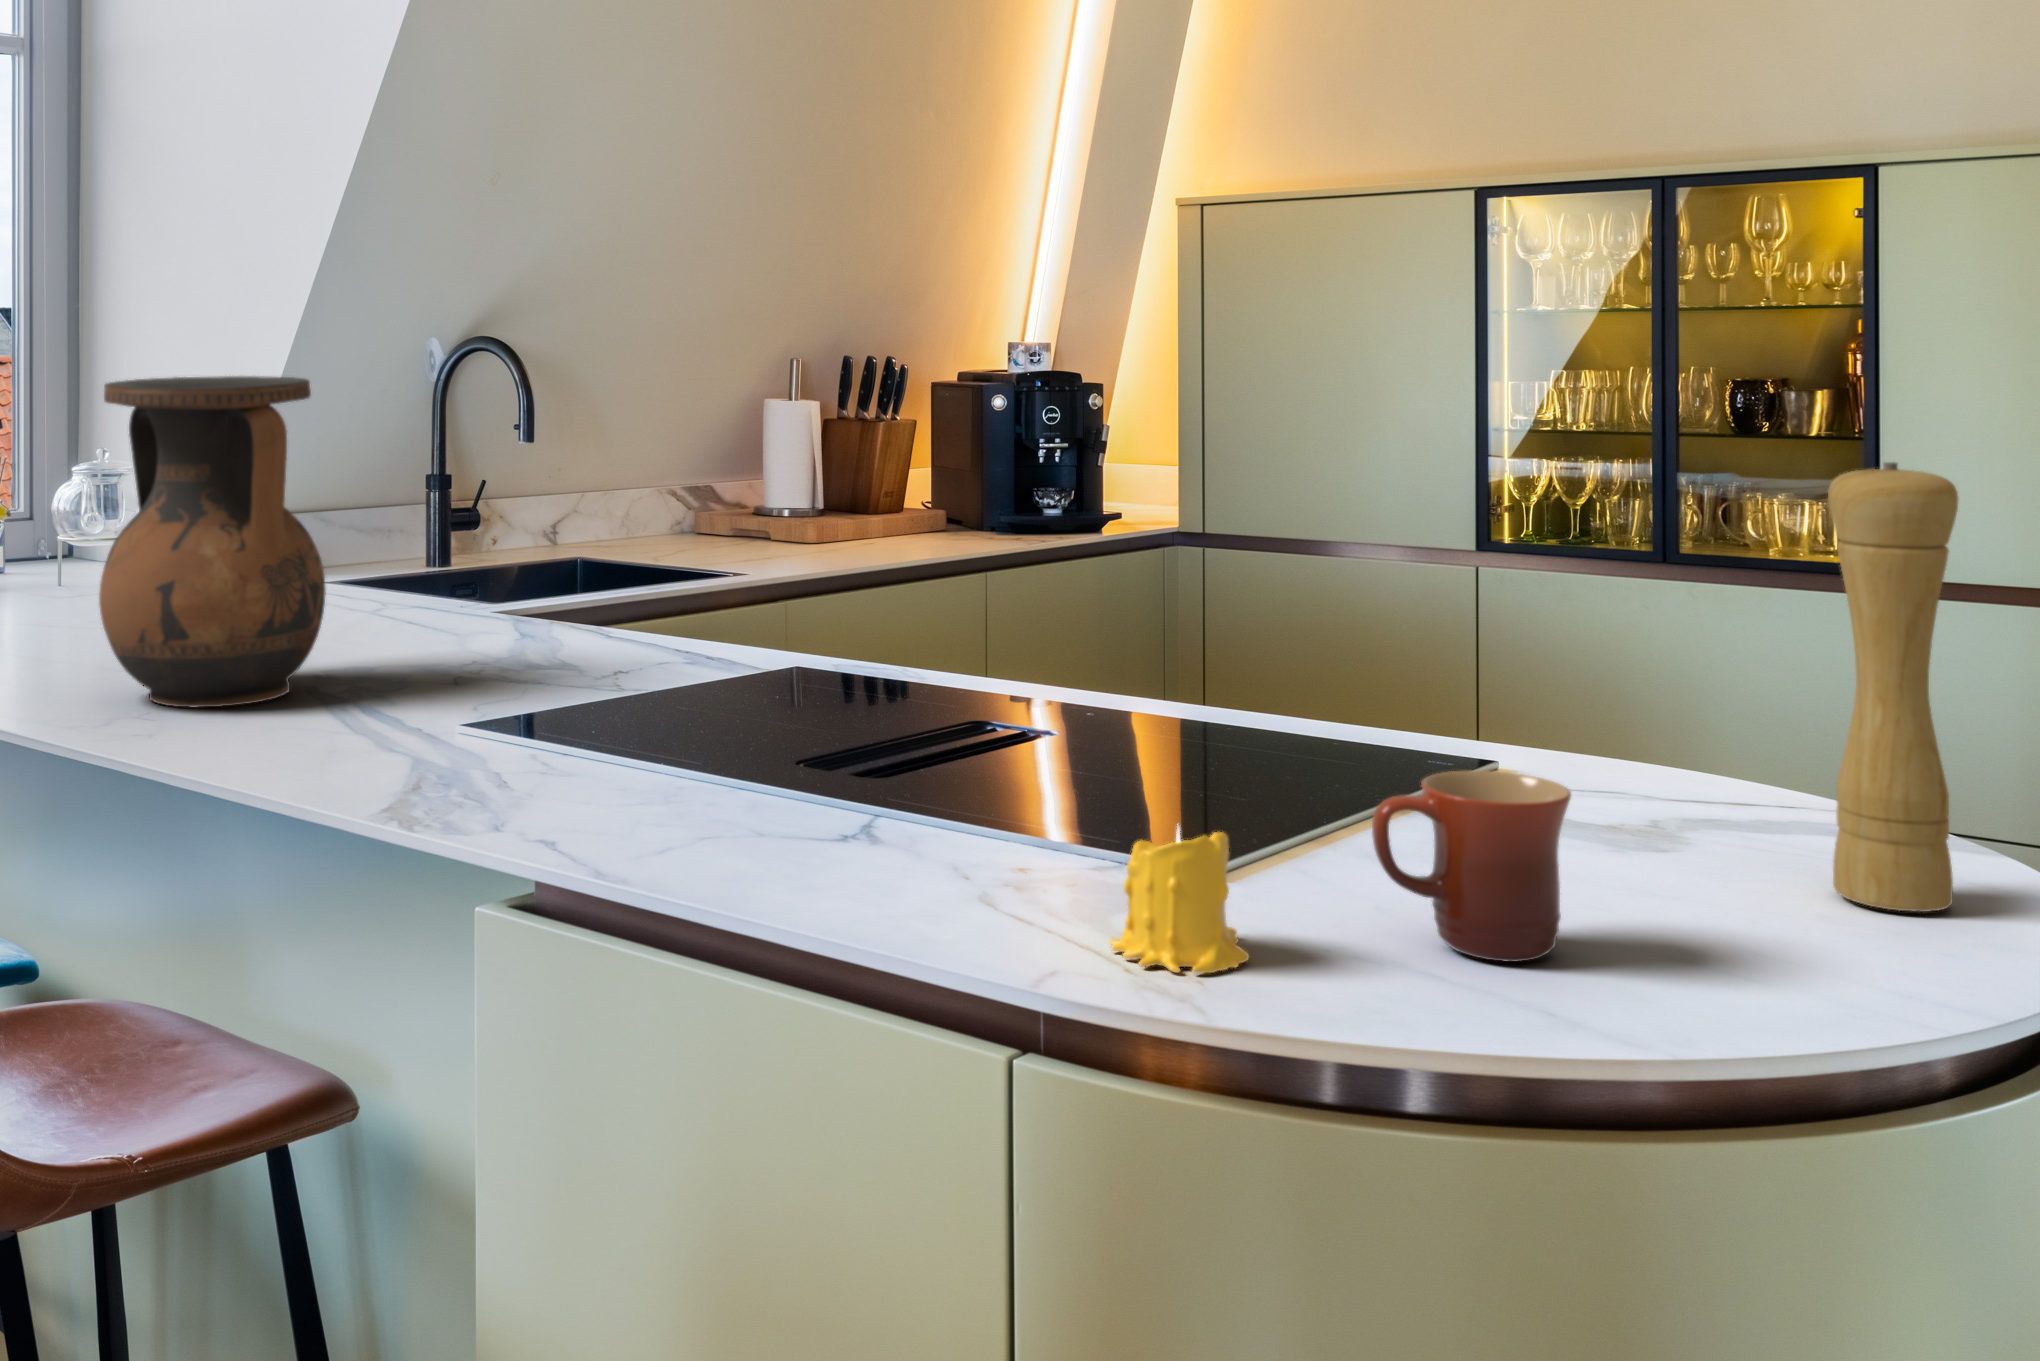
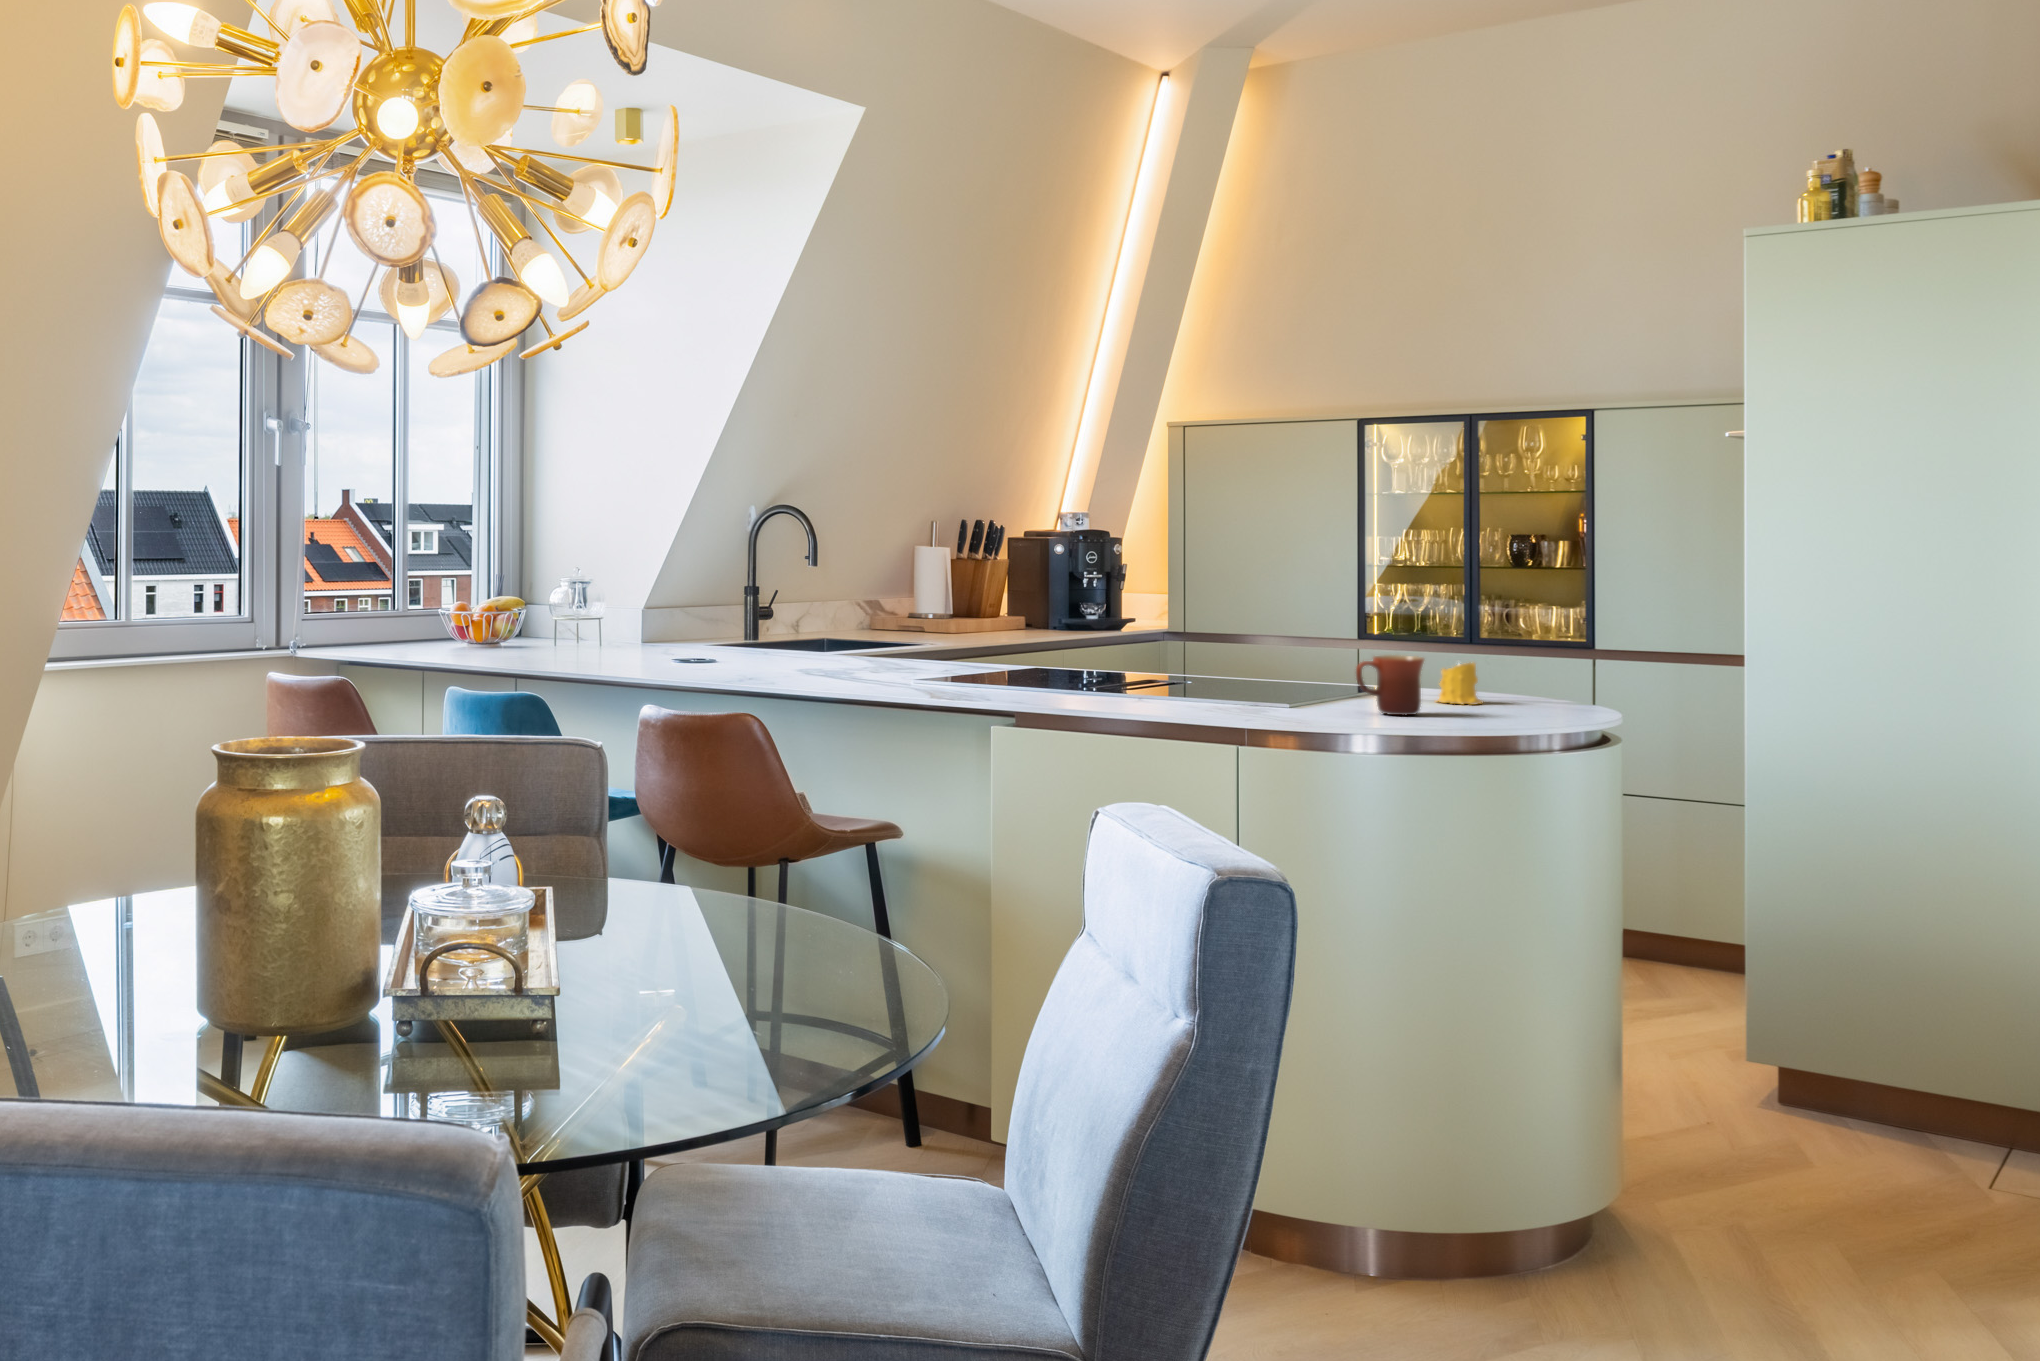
vase: present [99,376,326,708] -> none [724,522,829,676]
pepper mill: present [1828,462,1958,912] -> none [1517,548,1562,709]
candle: present [1110,824,1249,973] -> present [1437,663,1483,705]

